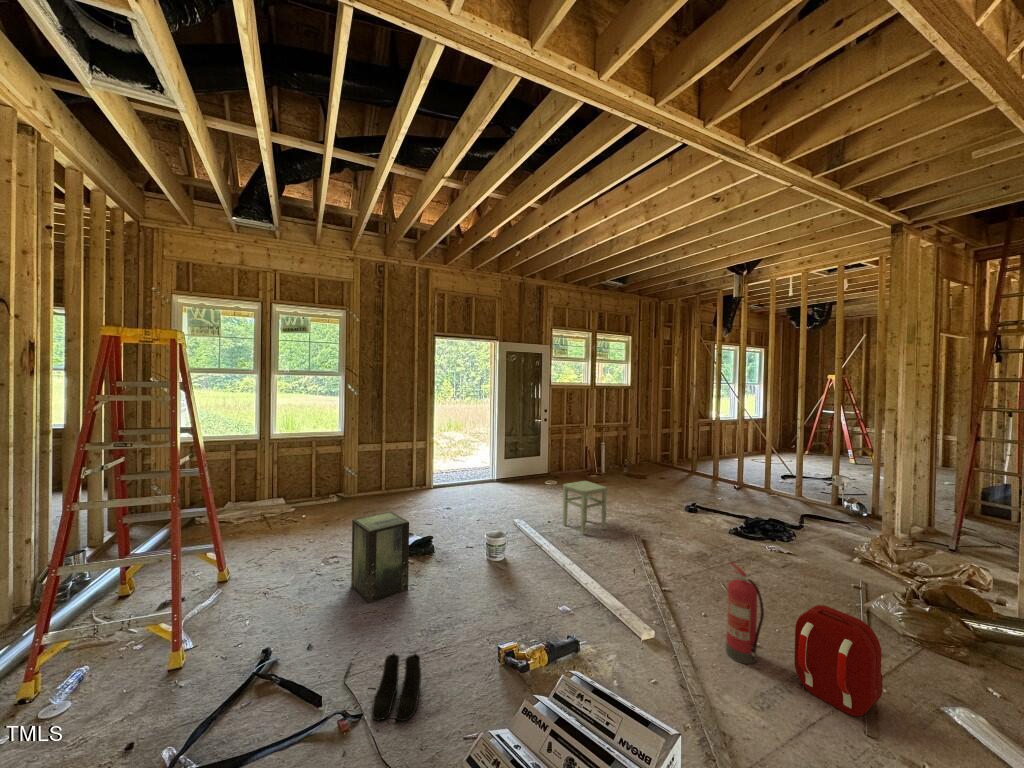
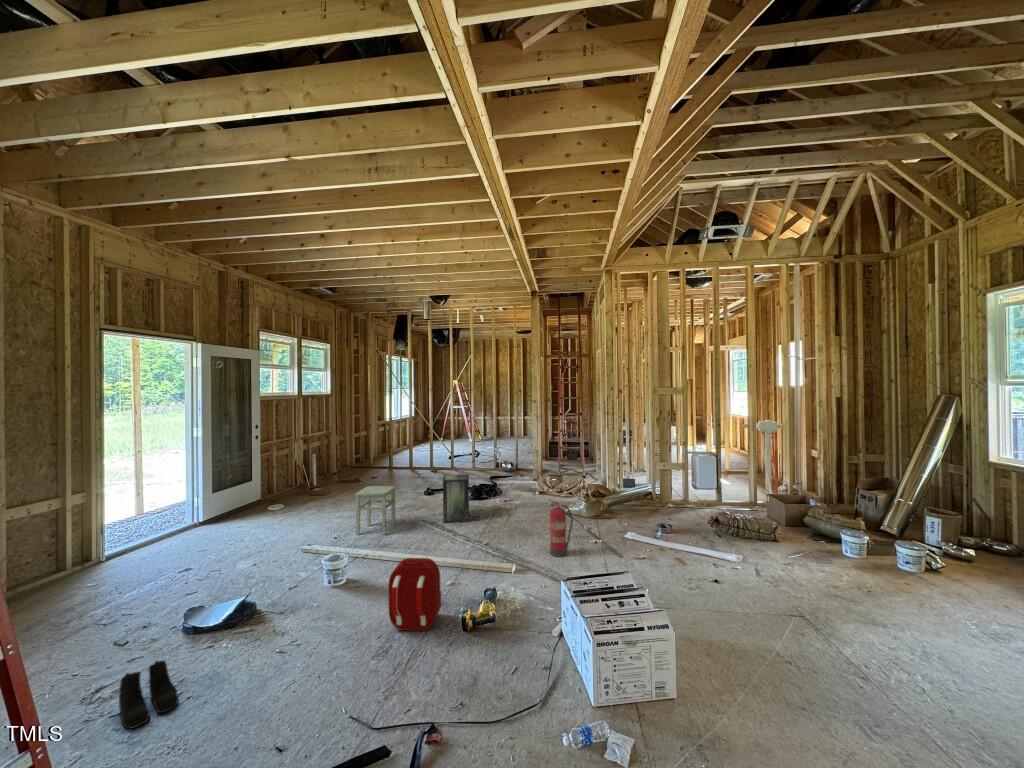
storage box: present [351,511,409,603] -> present [443,474,469,523]
backpack: present [794,605,883,716] -> present [388,558,441,631]
boots: present [372,653,421,721] -> present [119,661,178,728]

